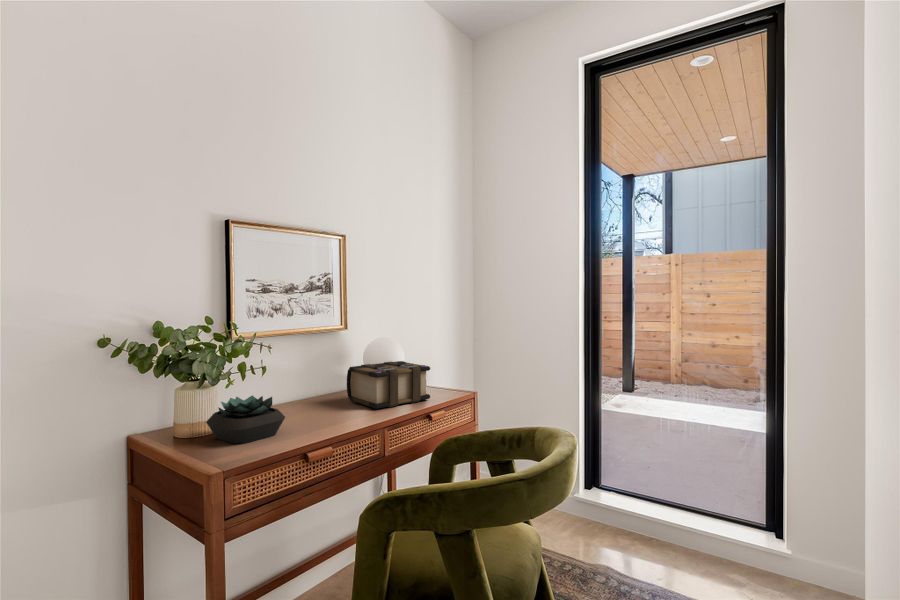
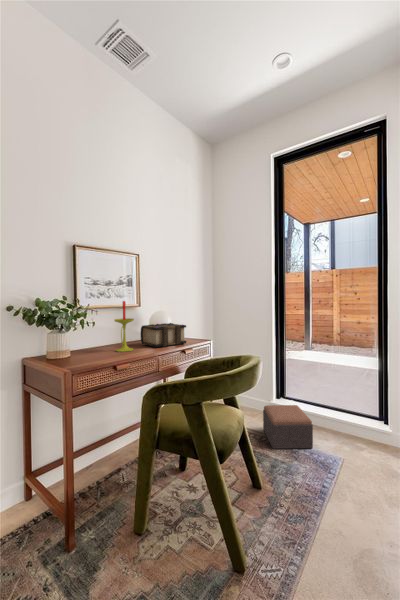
candle: none [300,322,338,419] -> present [114,301,134,352]
succulent plant: present [206,396,285,444] -> none [63,337,105,362]
footstool: none [561,505,651,586] -> present [263,405,313,449]

